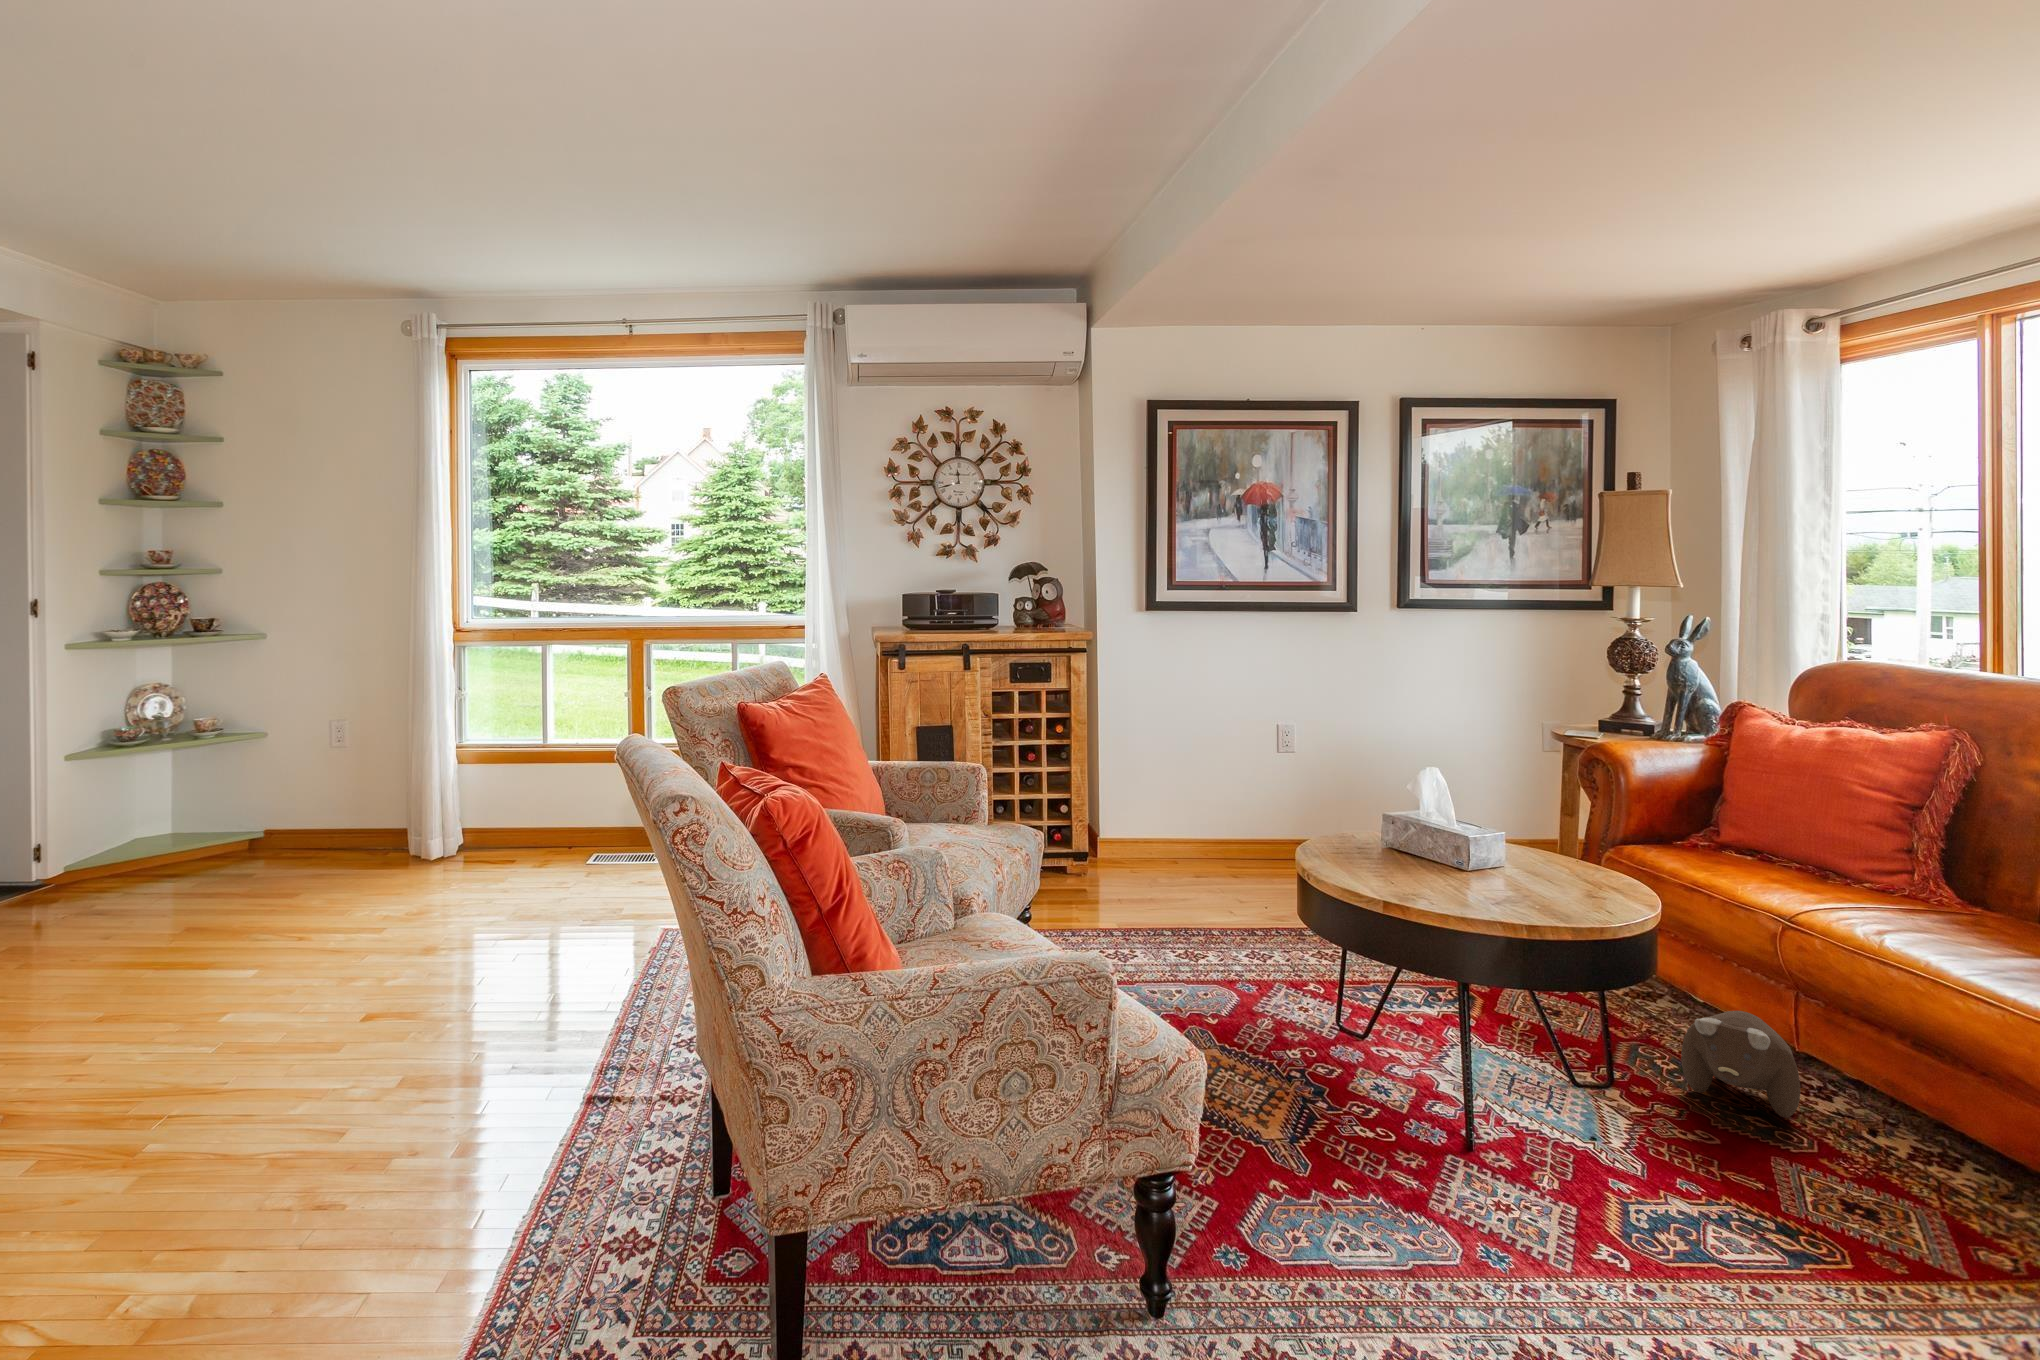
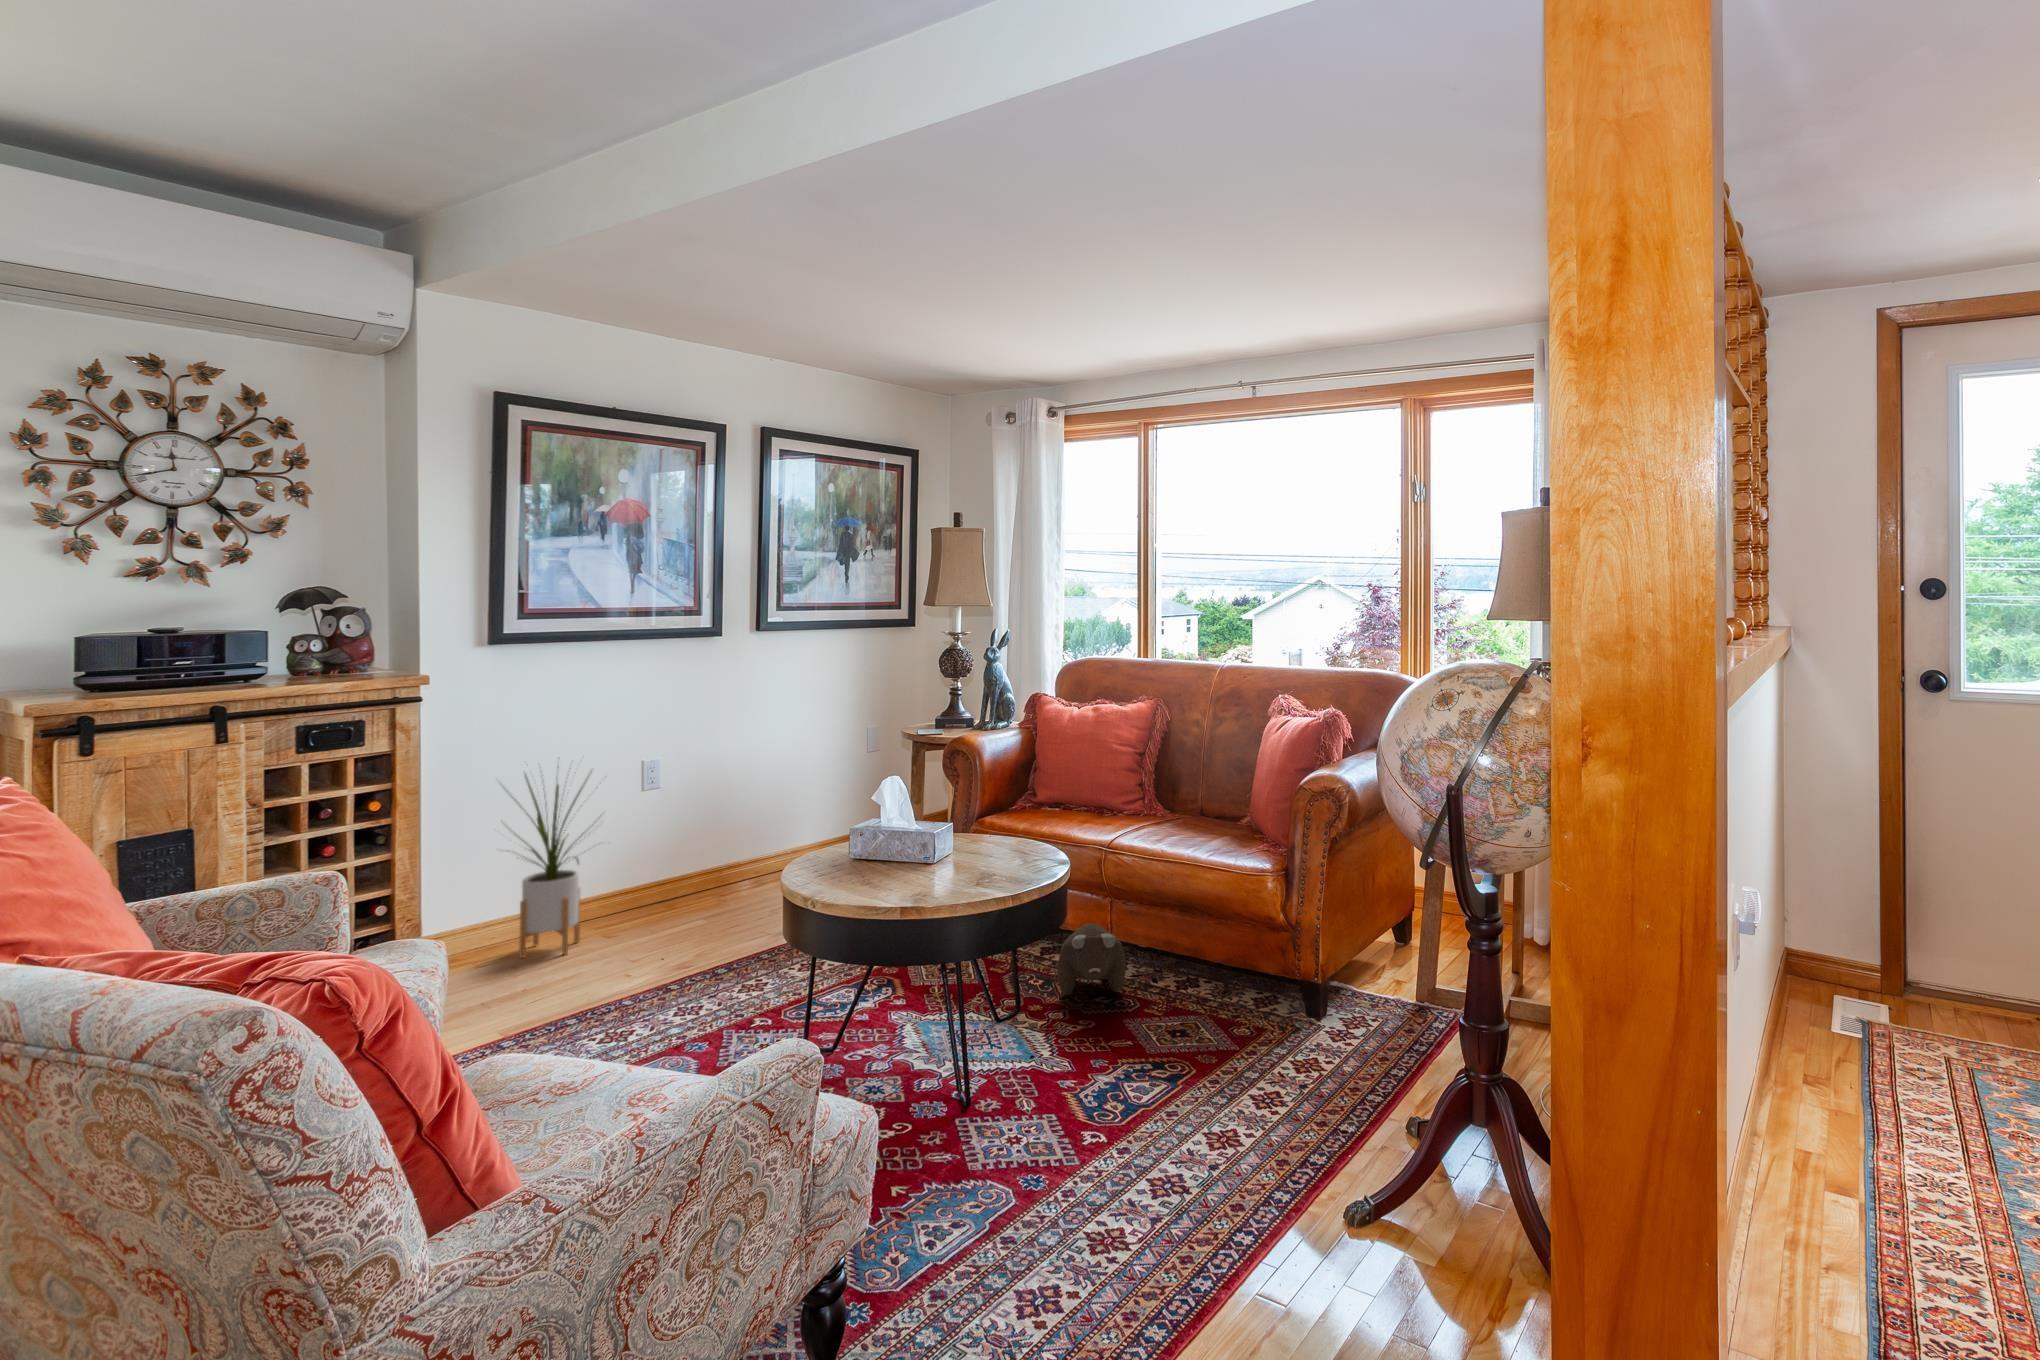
house plant: none [1142,709,1237,884] -> present [507,758,592,958]

